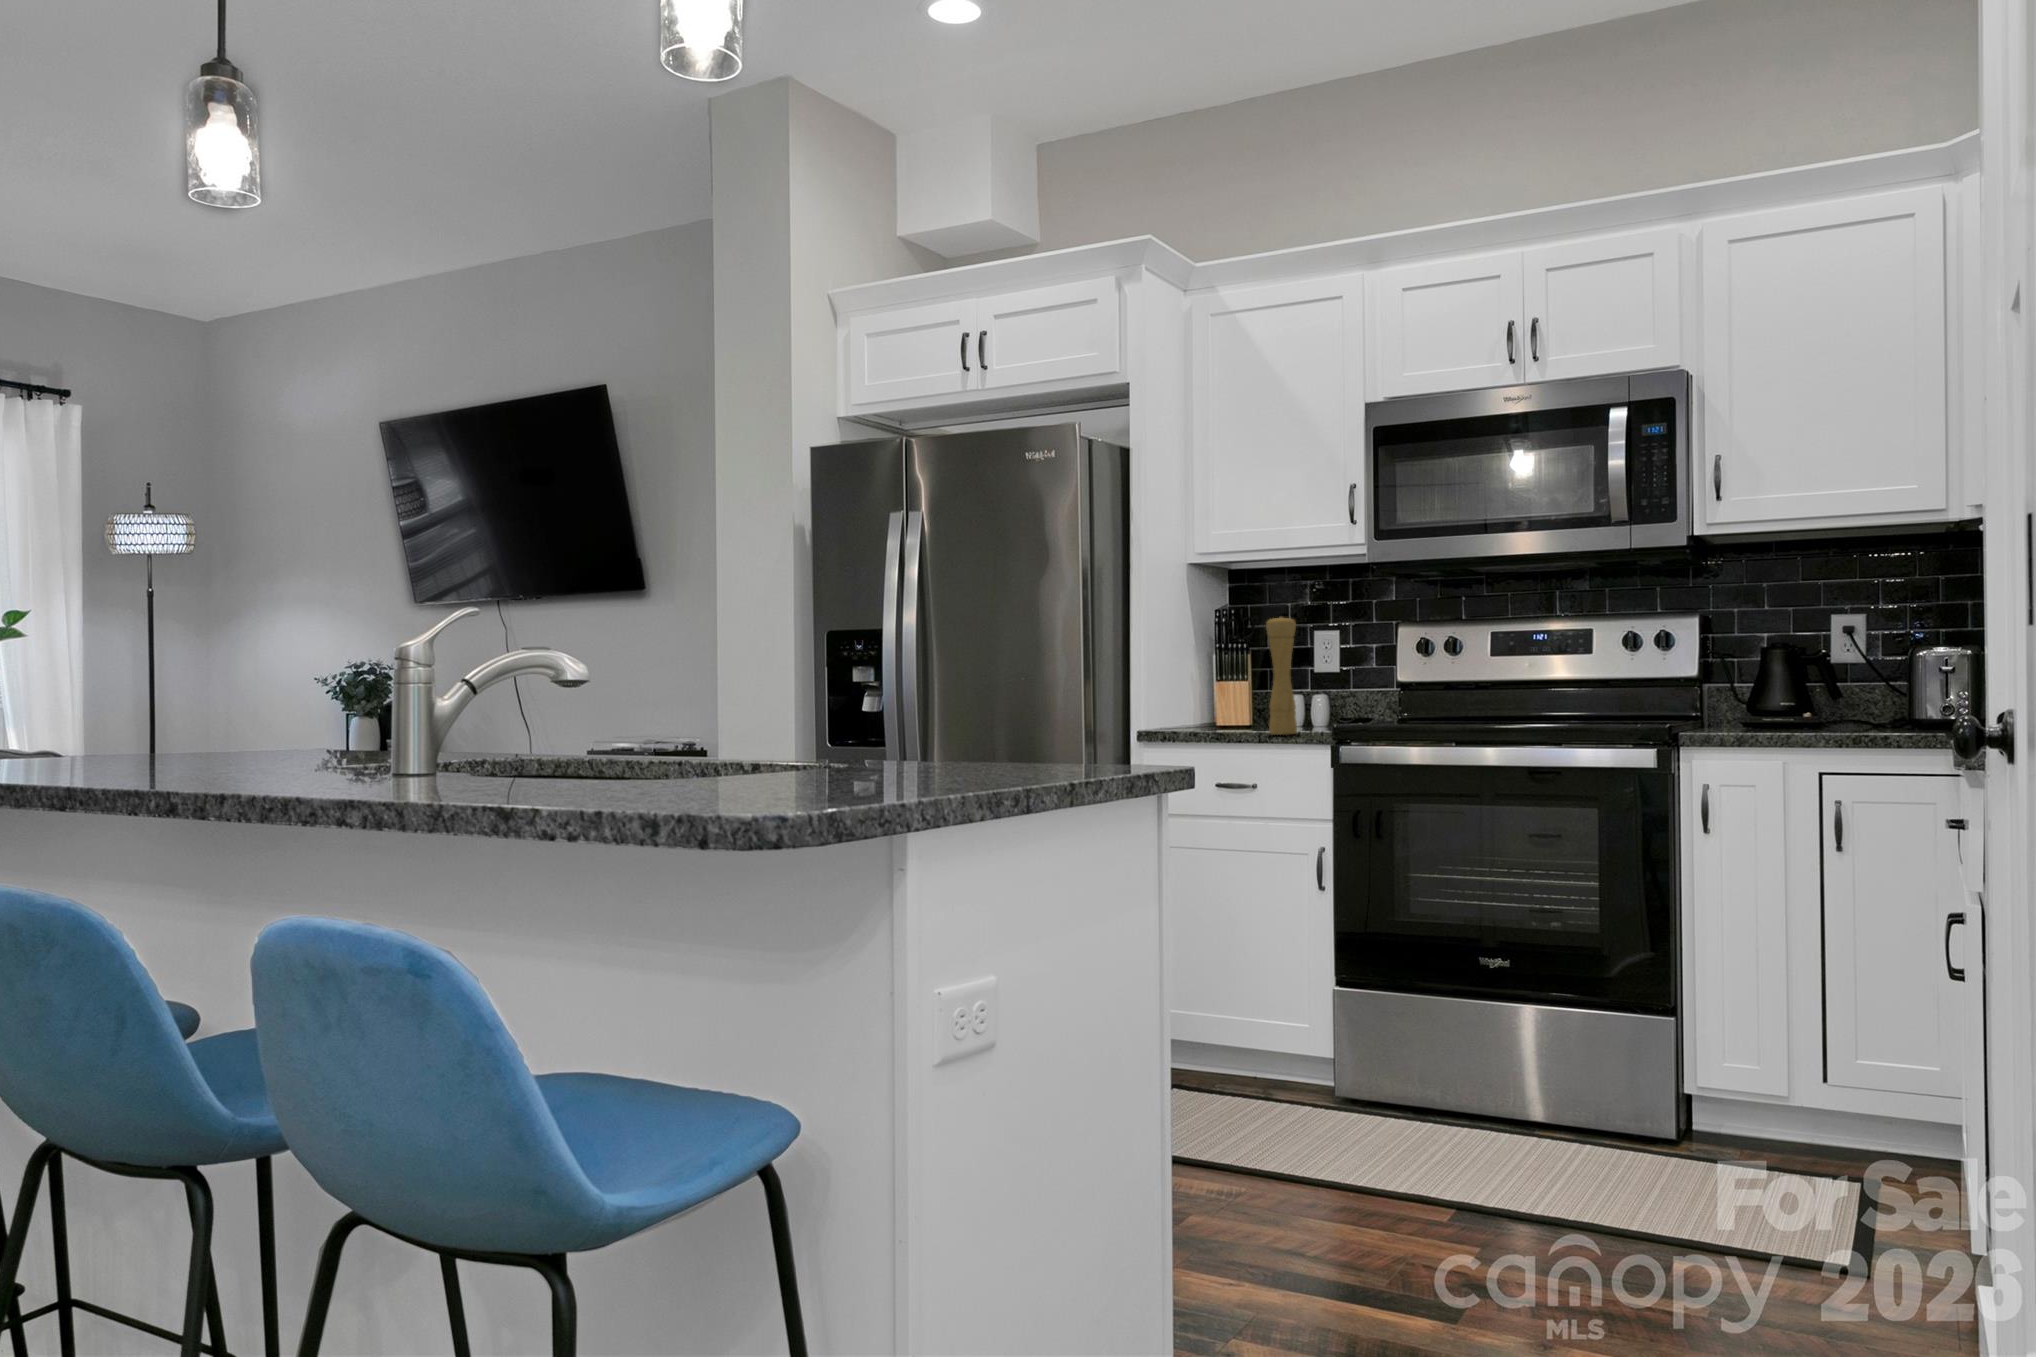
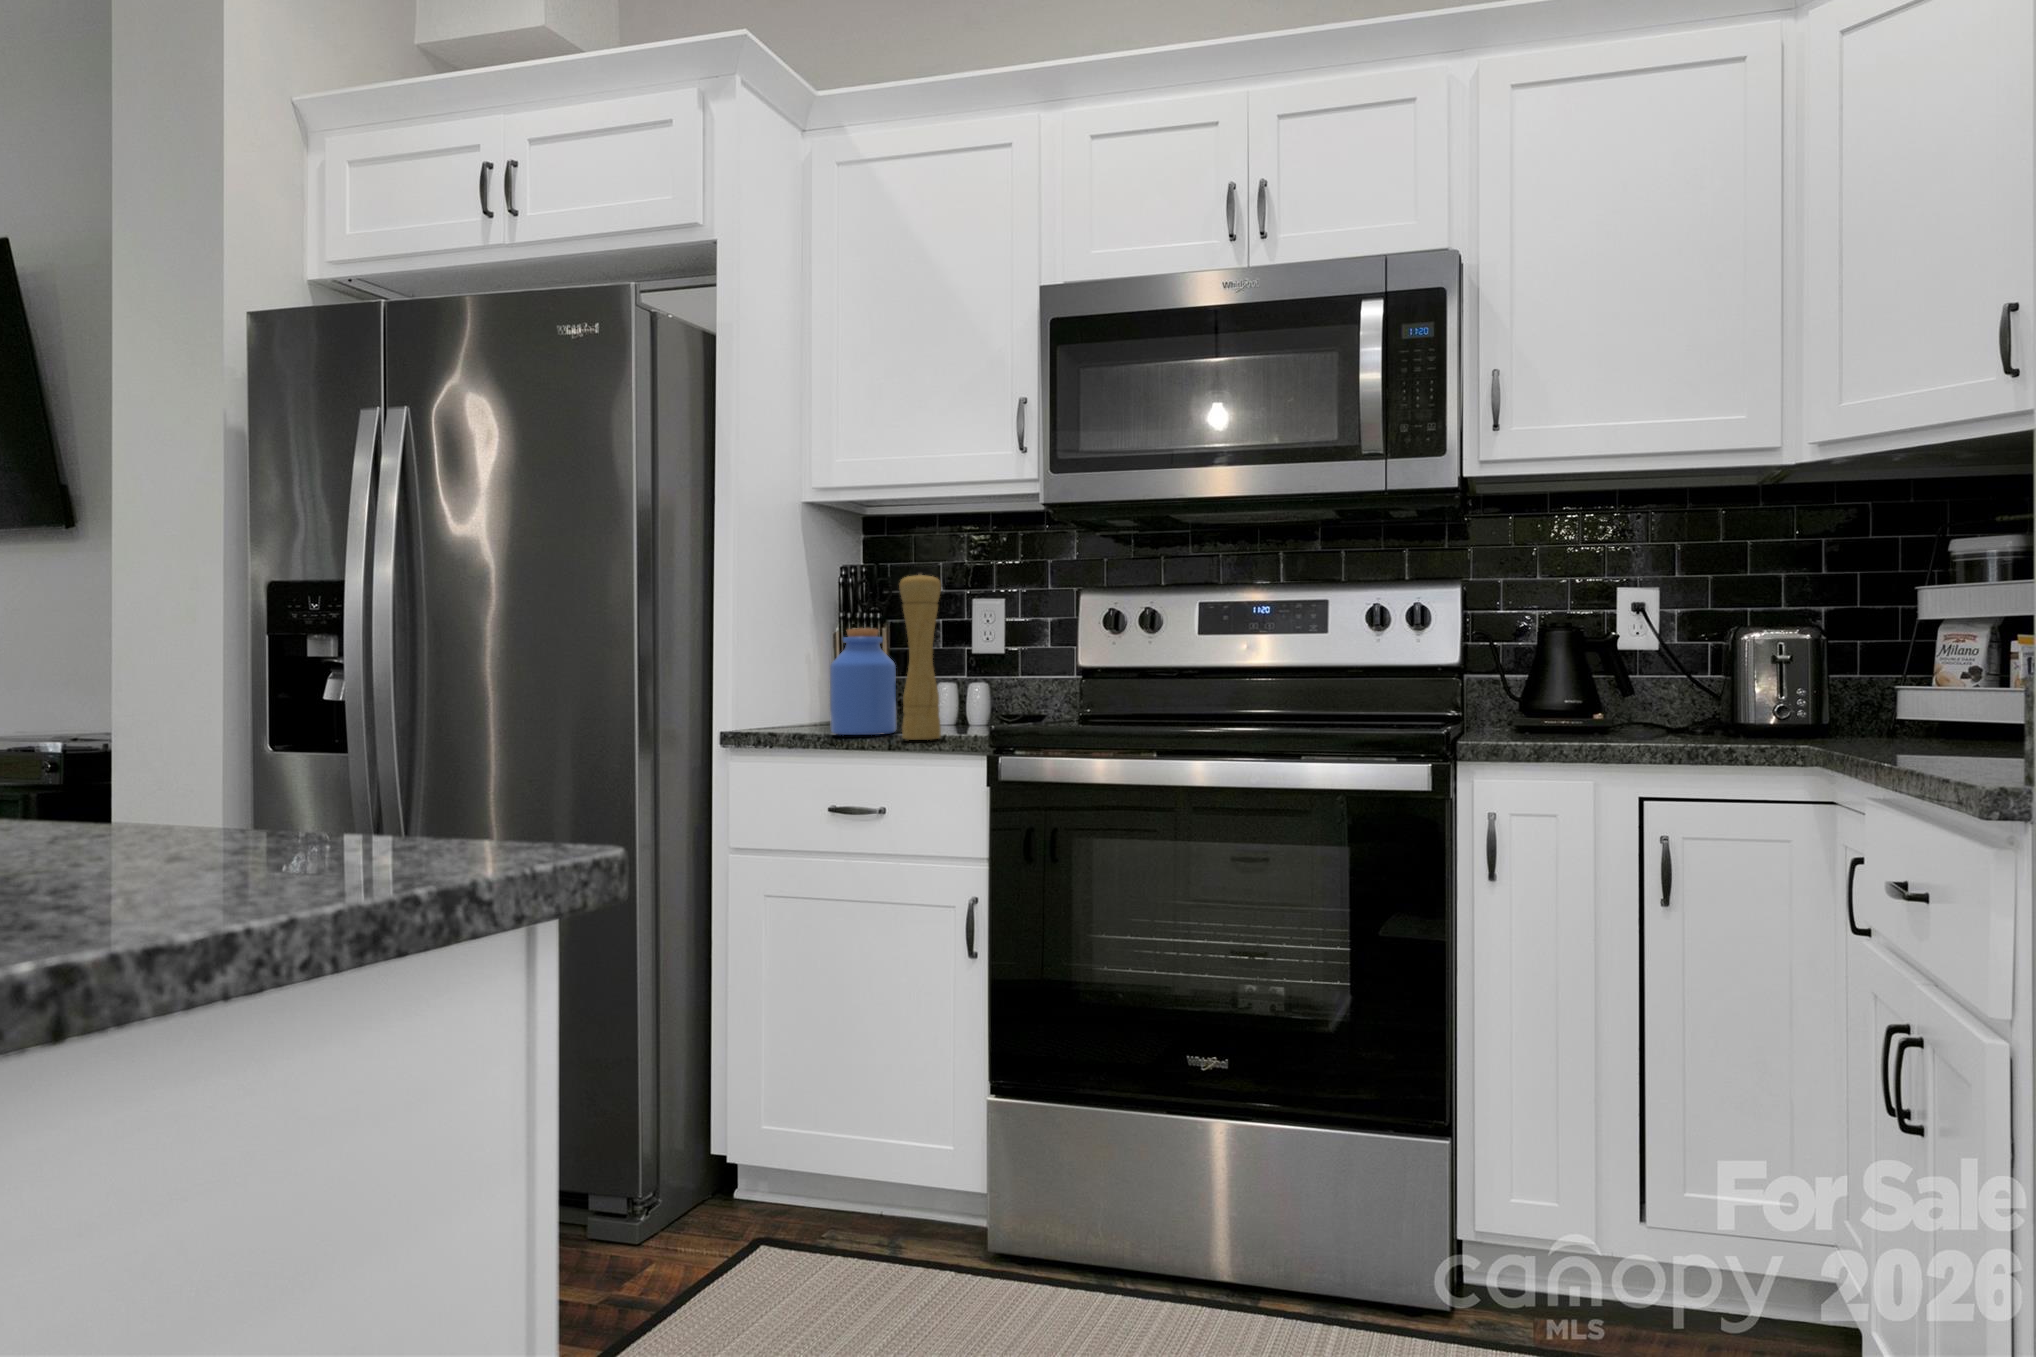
jar: none [1214,656,1263,732] -> present [830,628,896,735]

